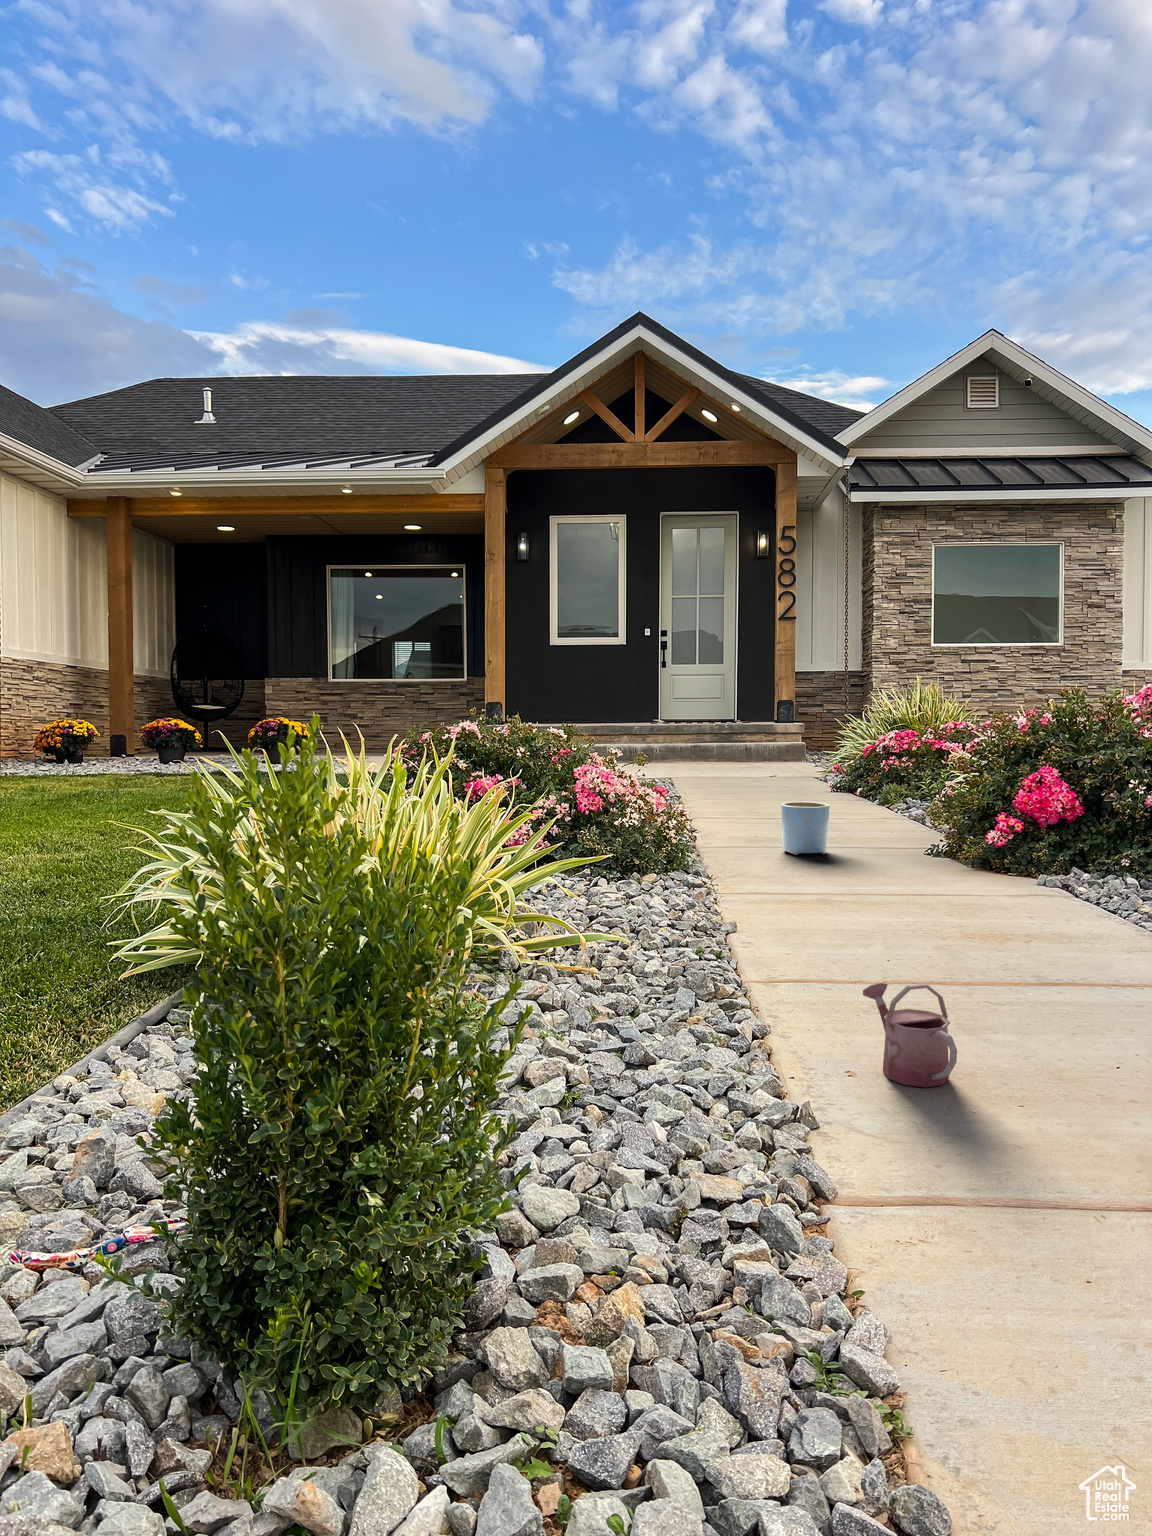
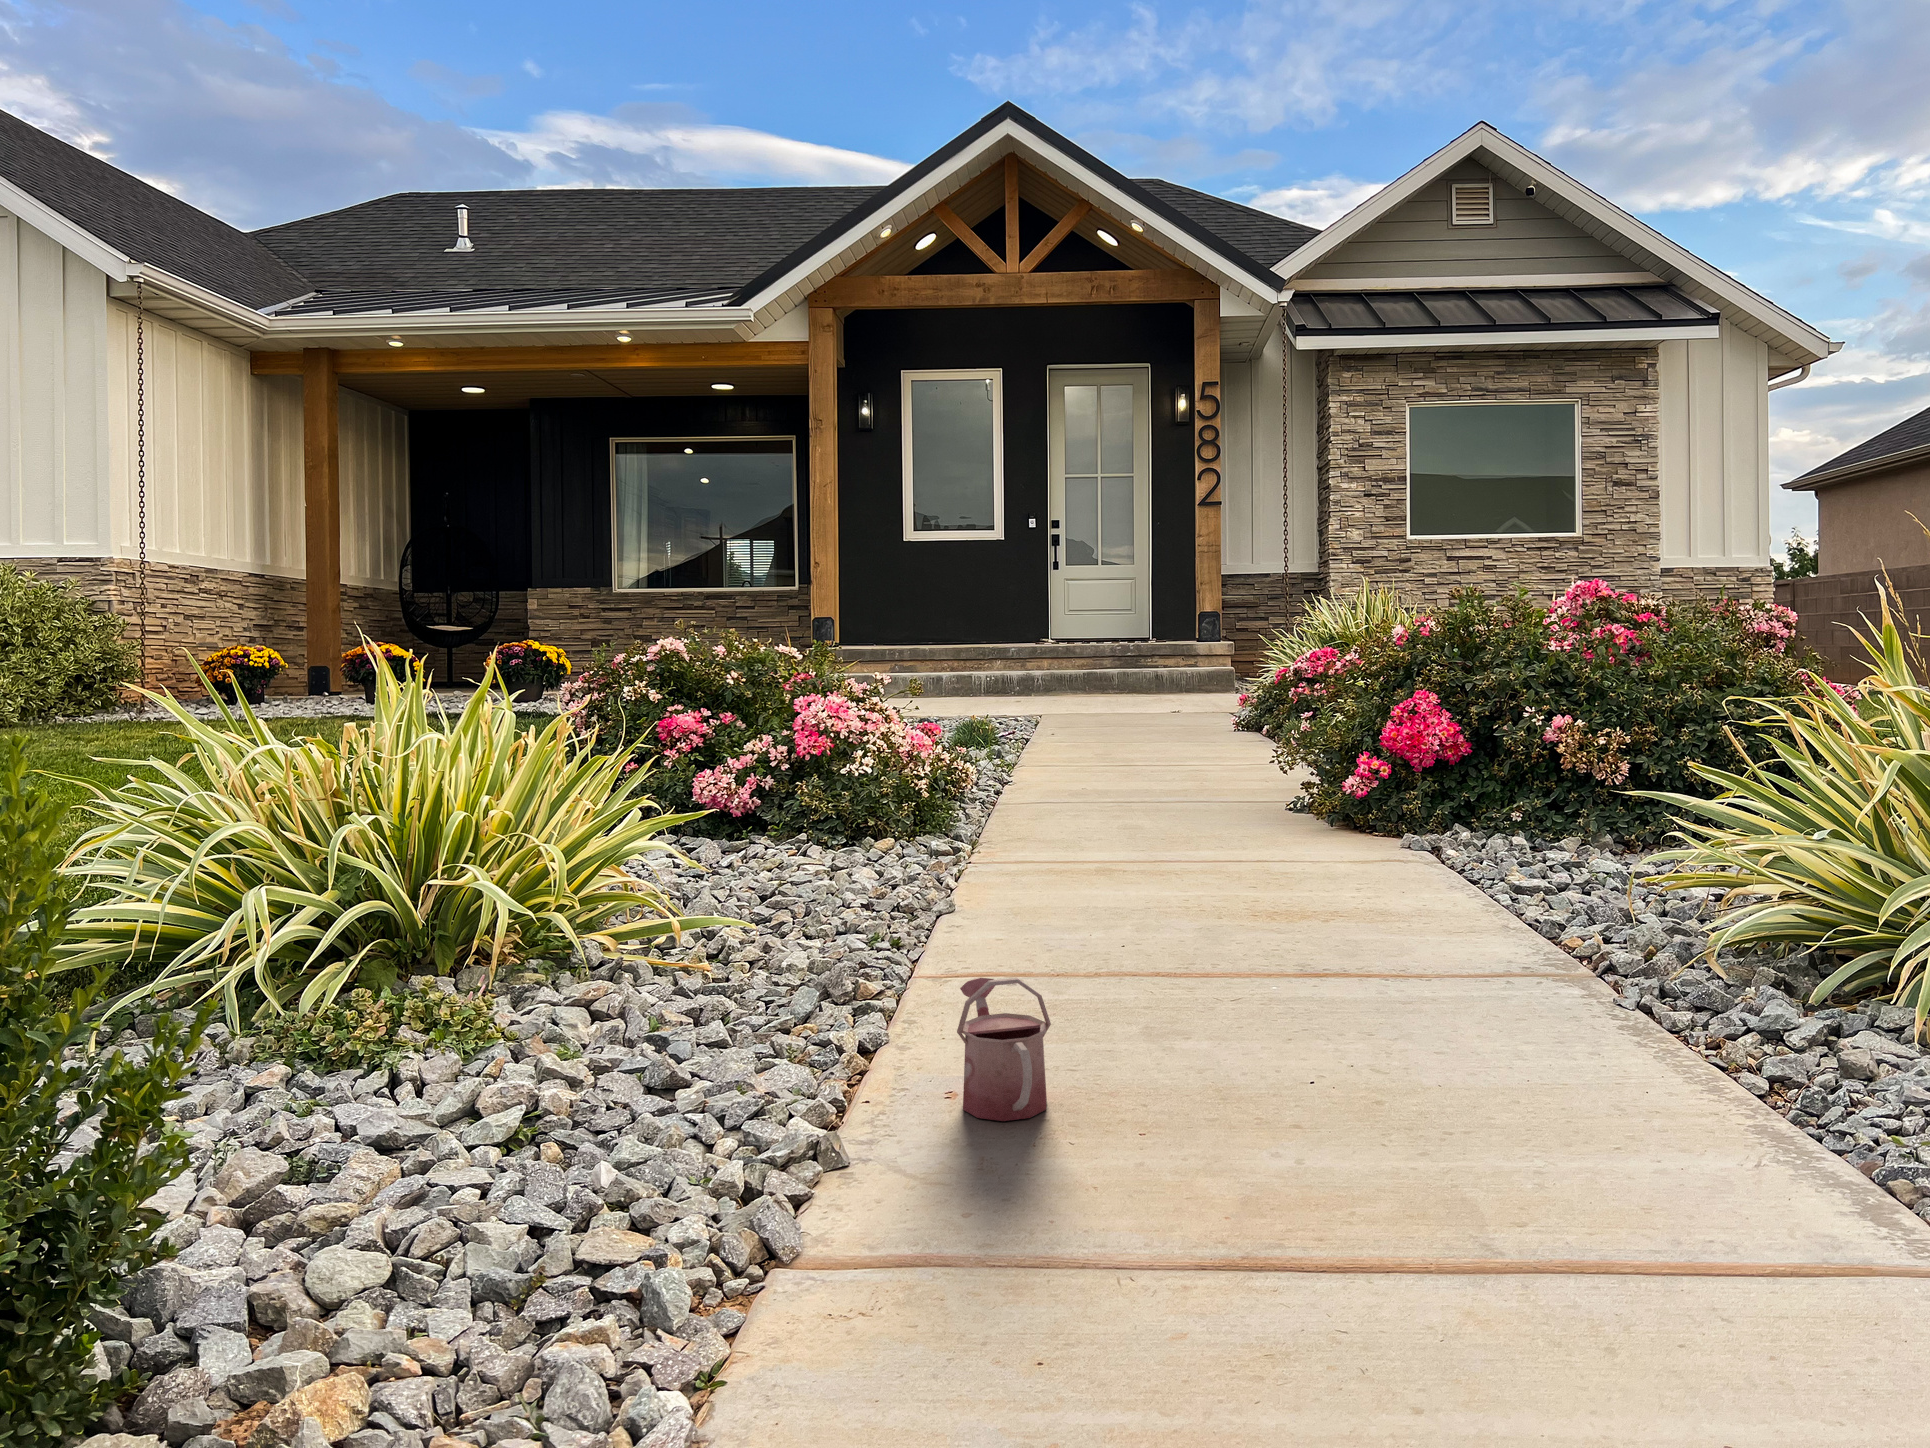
planter: present [781,802,829,855] -> none [1089,741,1152,813]

